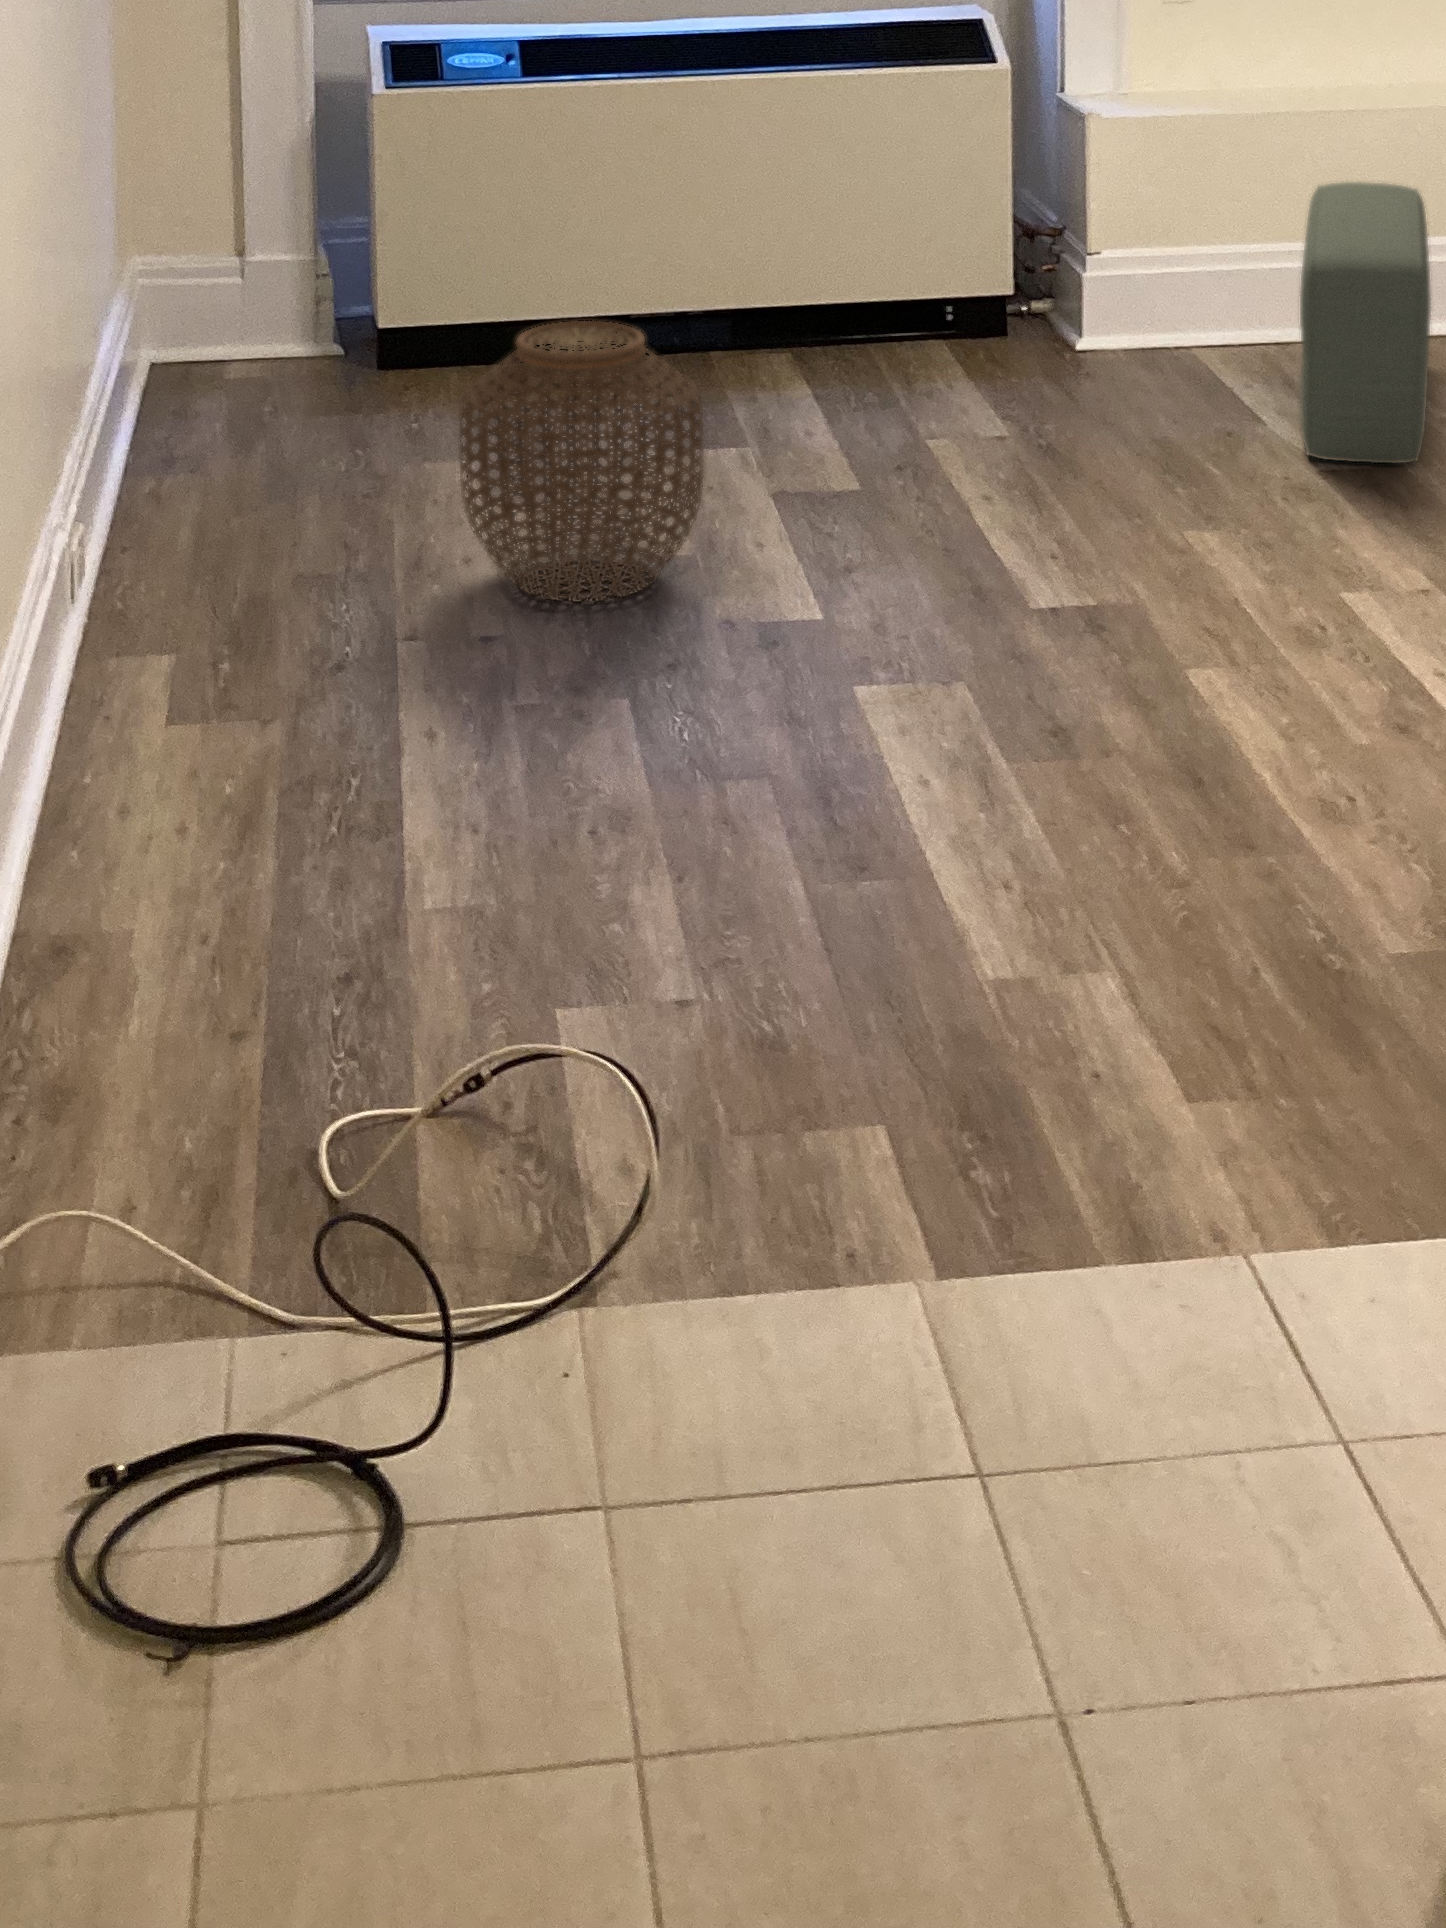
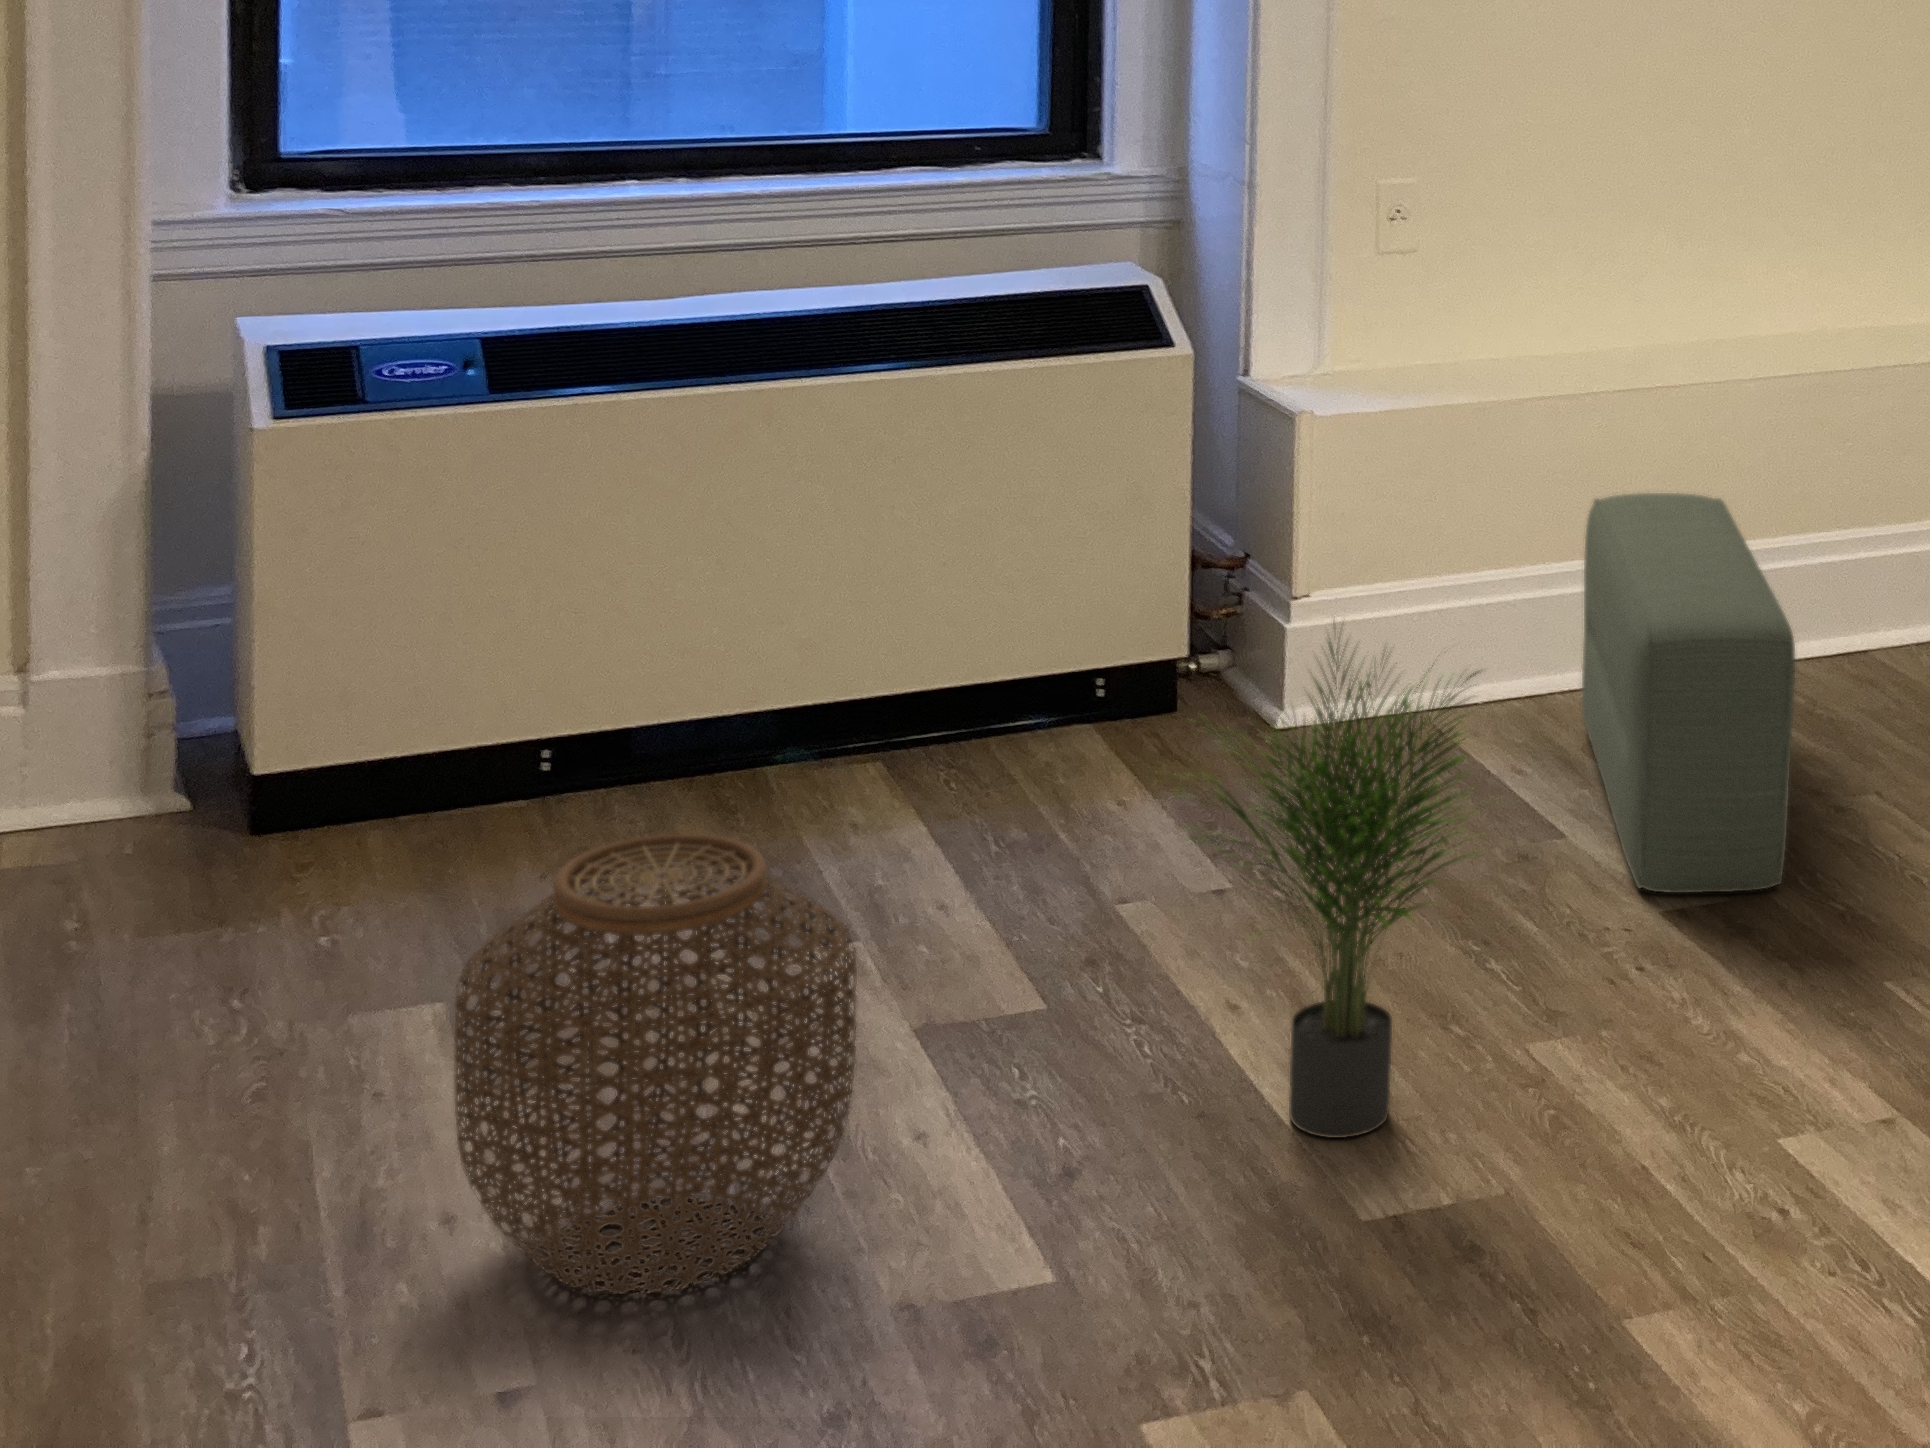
potted plant: none [912,211,1141,569] -> present [1171,640,1479,1138]

